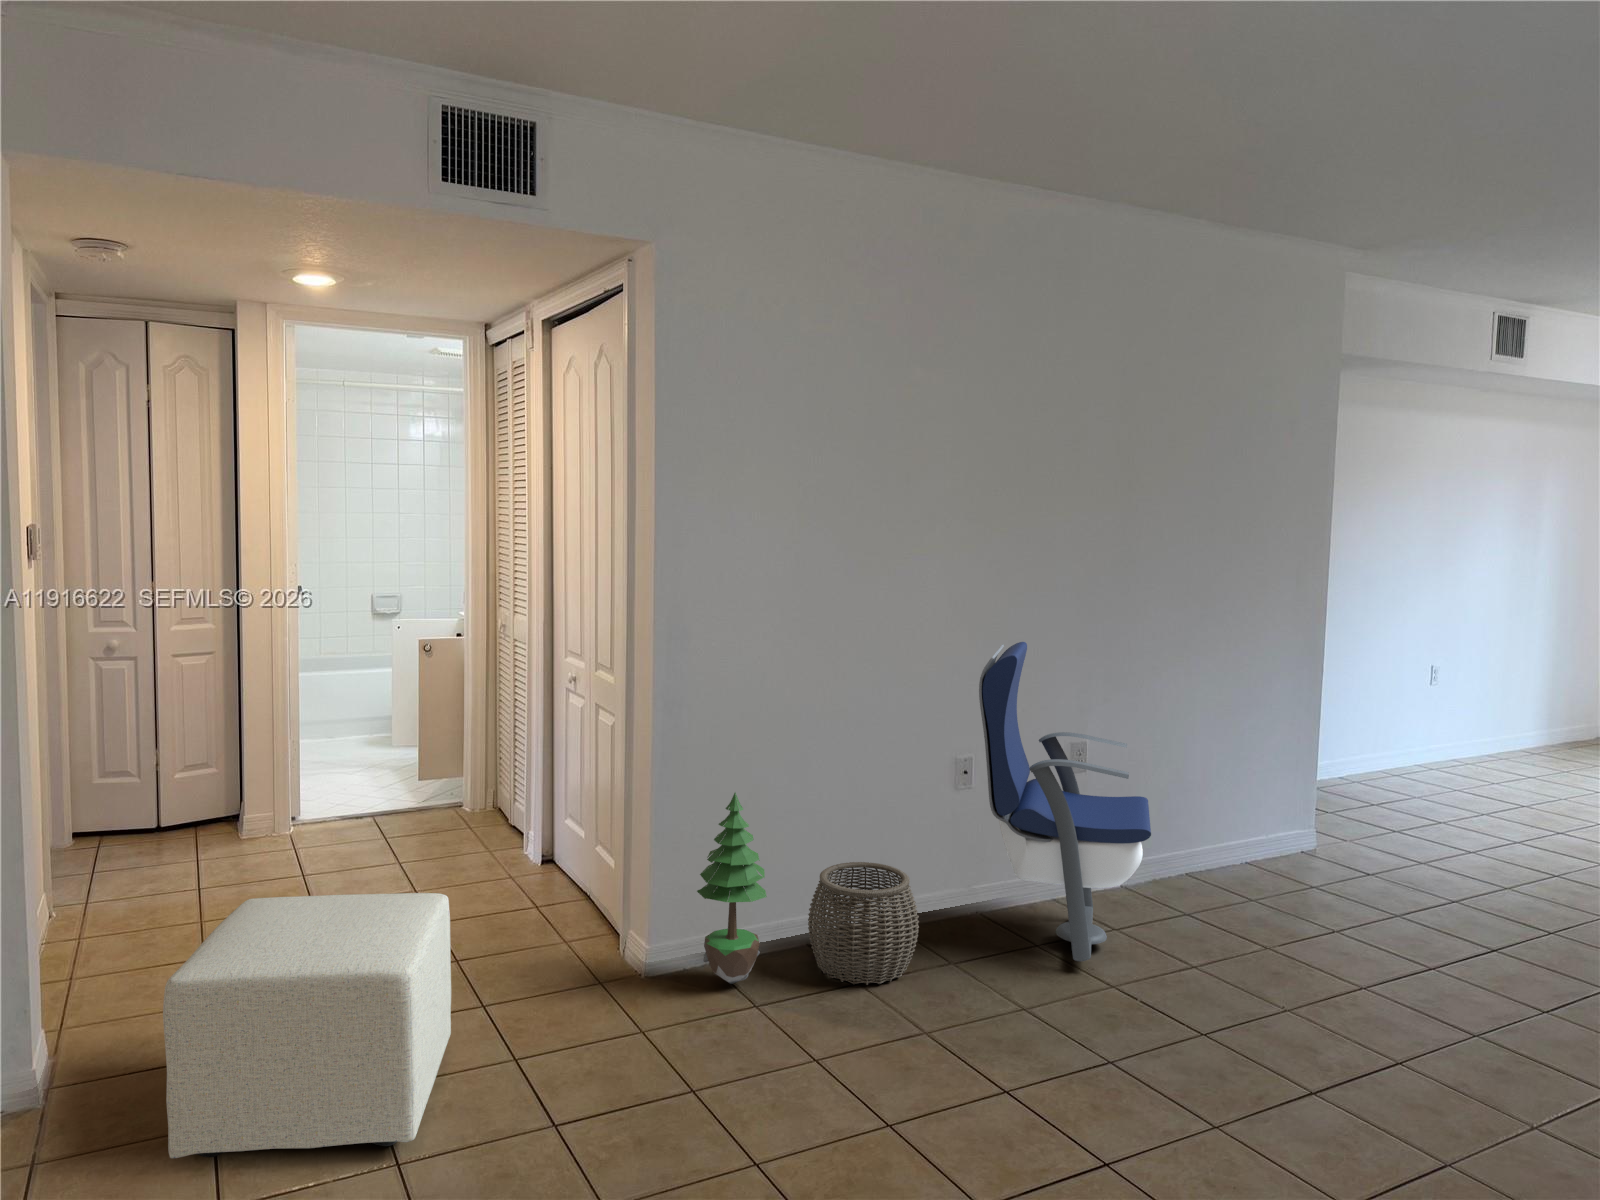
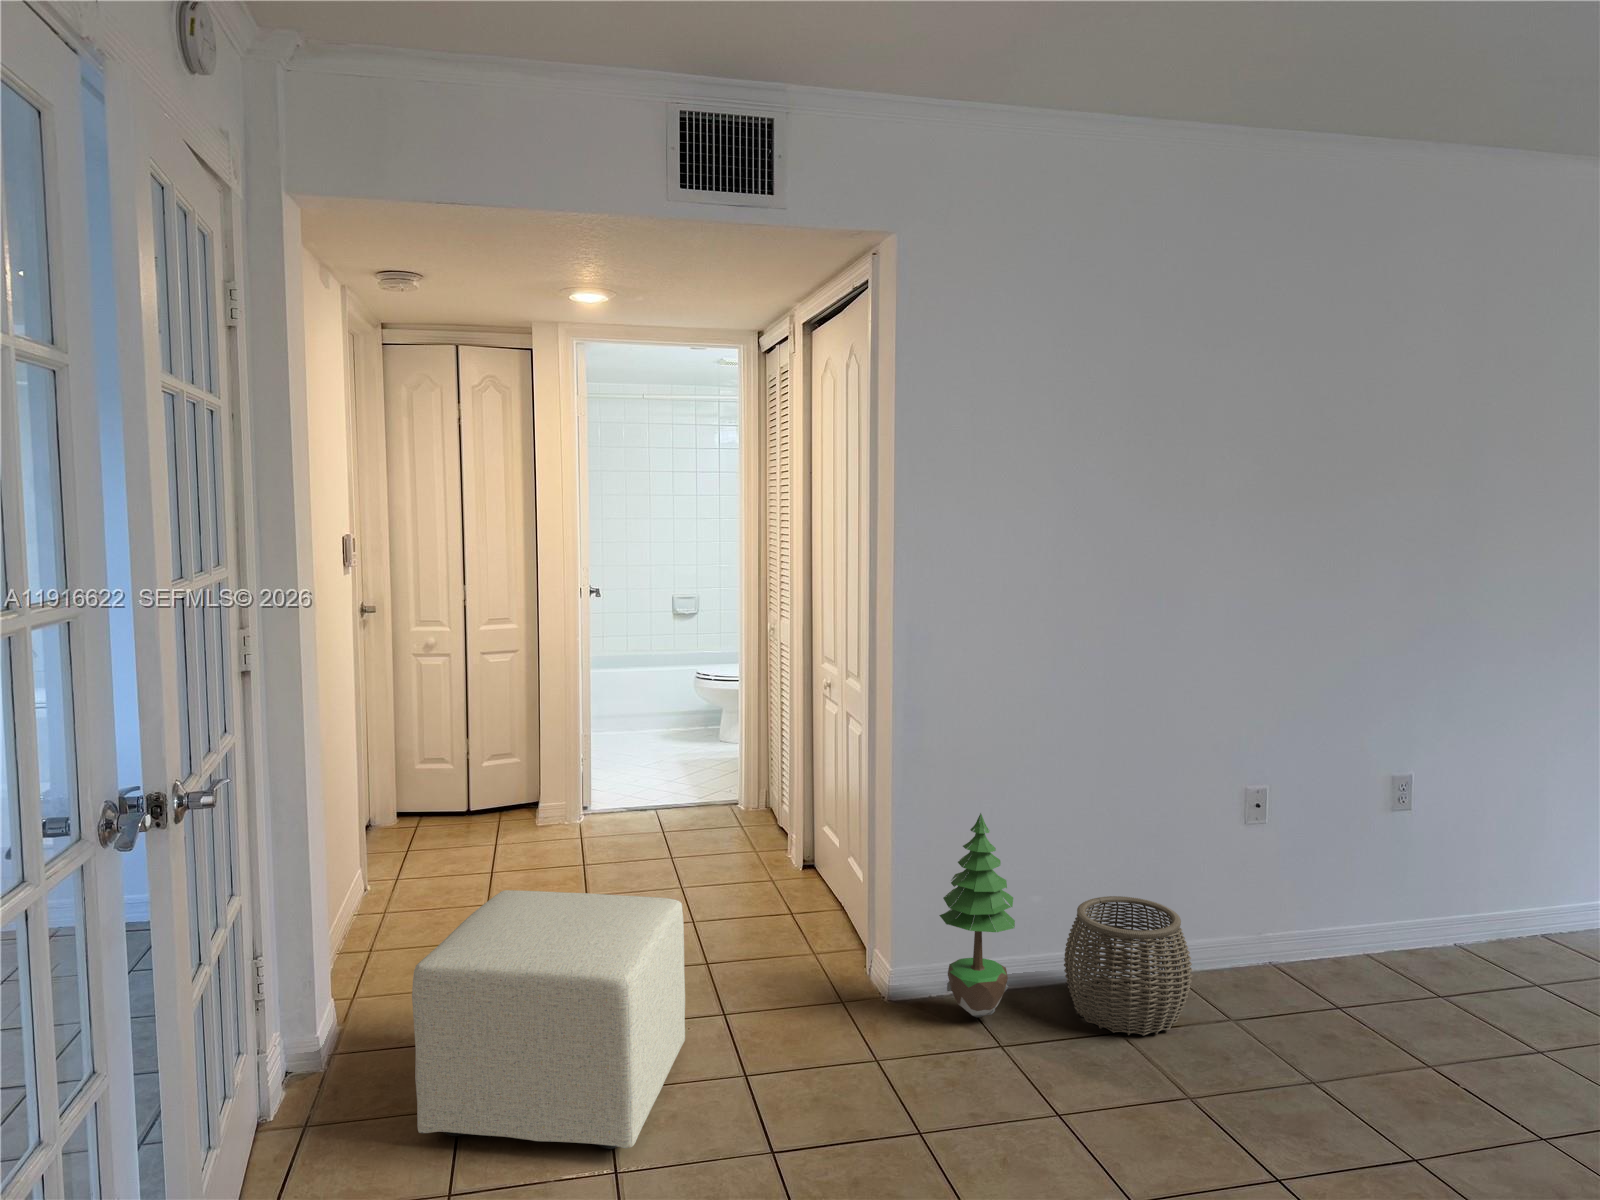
armchair: present [979,642,1151,961] -> none [1267,656,1490,1035]

